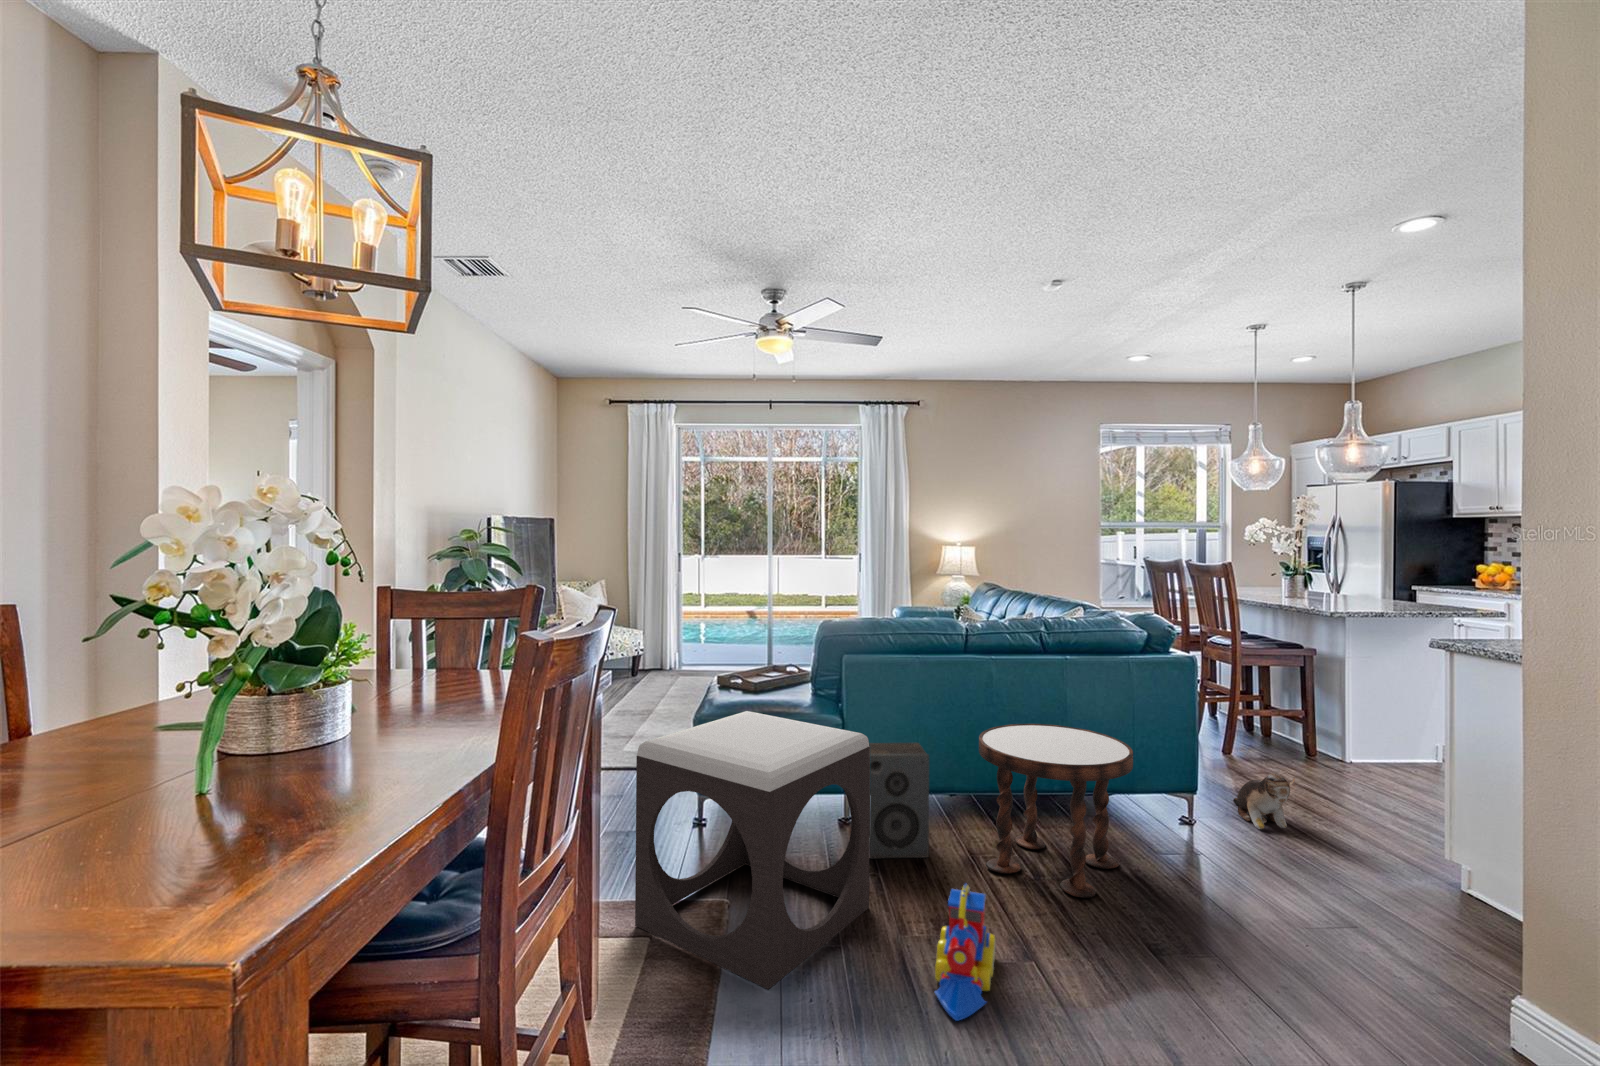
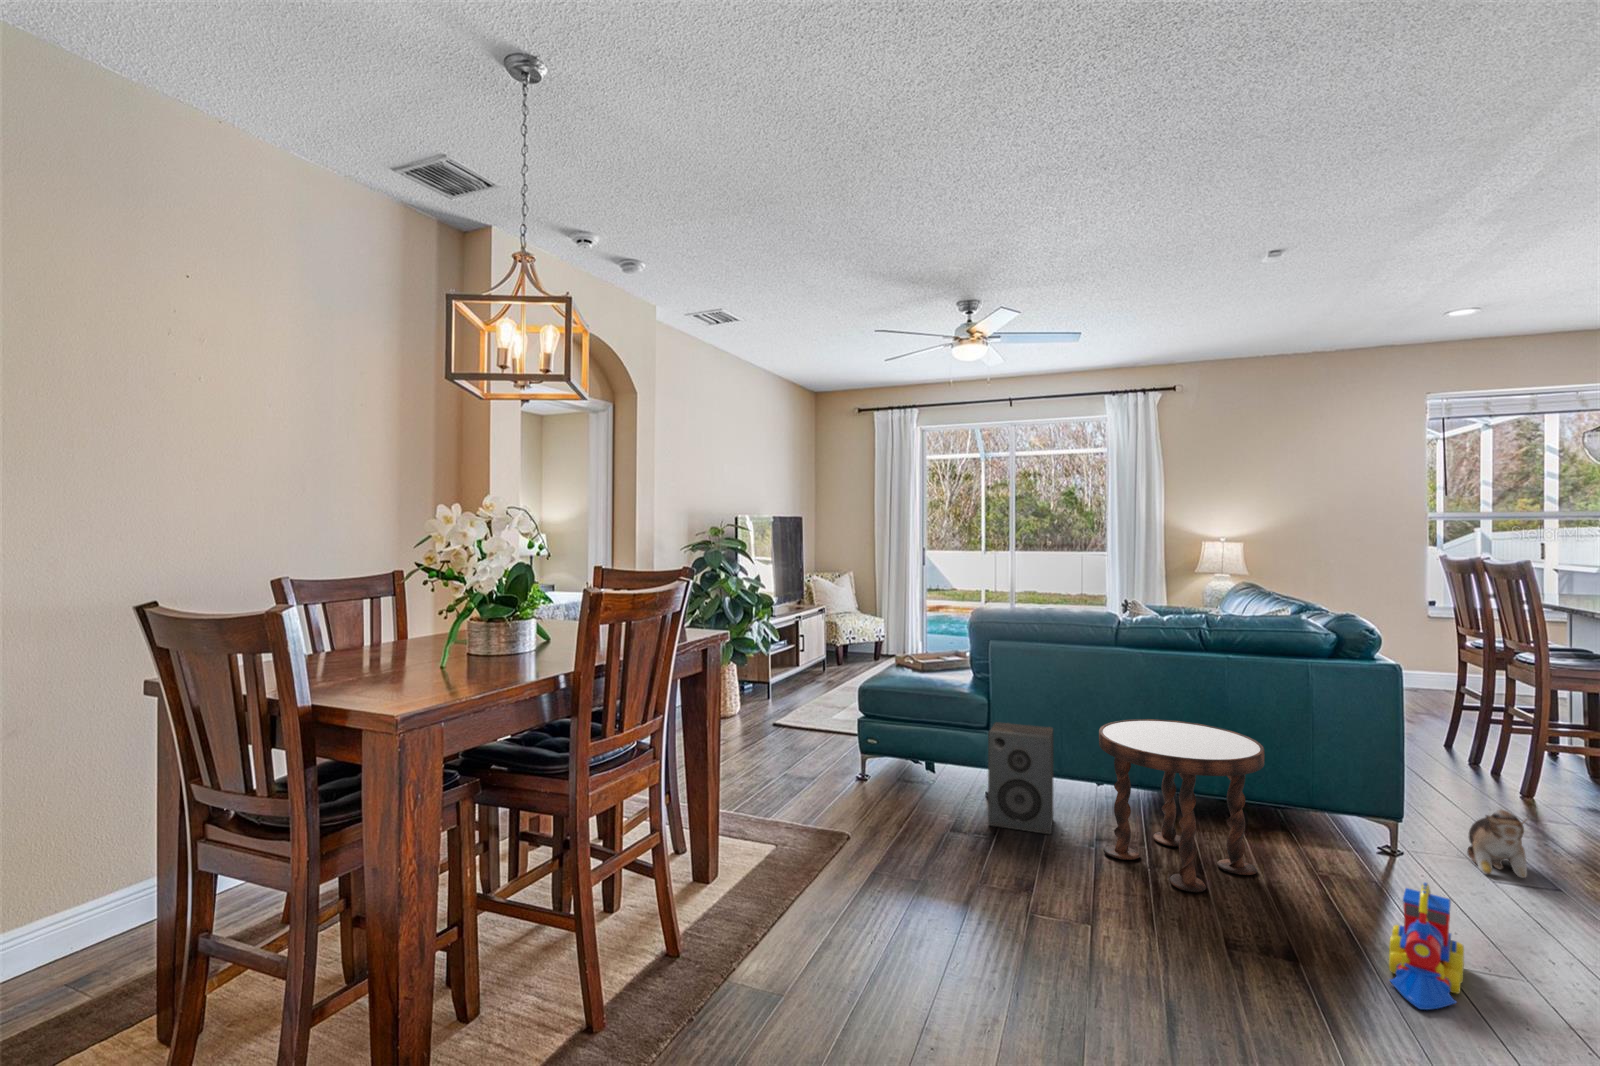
footstool: present [635,711,870,989] -> none [773,681,967,895]
toy train: present [935,884,996,1021] -> present [1389,883,1464,1010]

